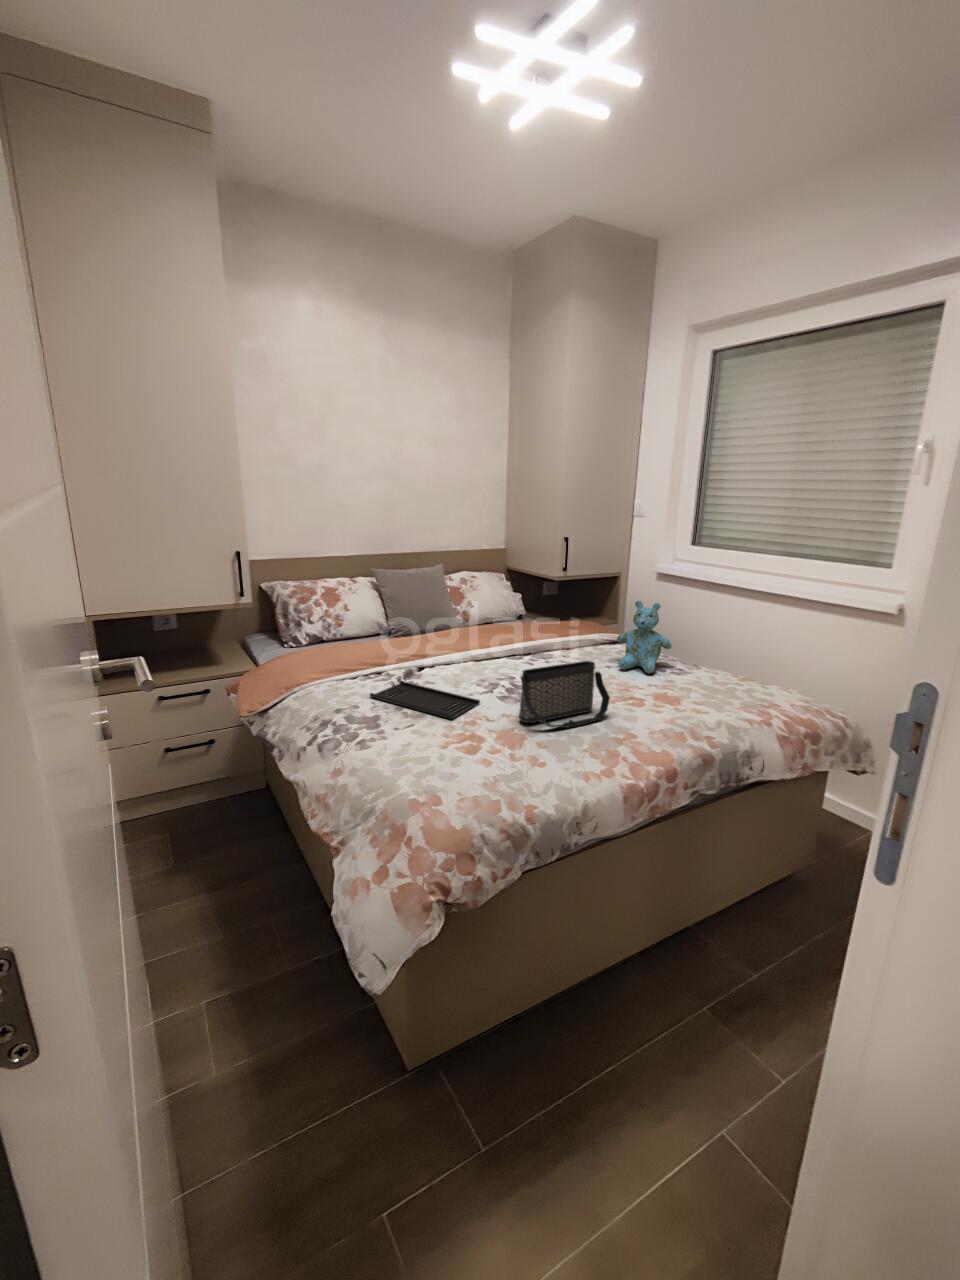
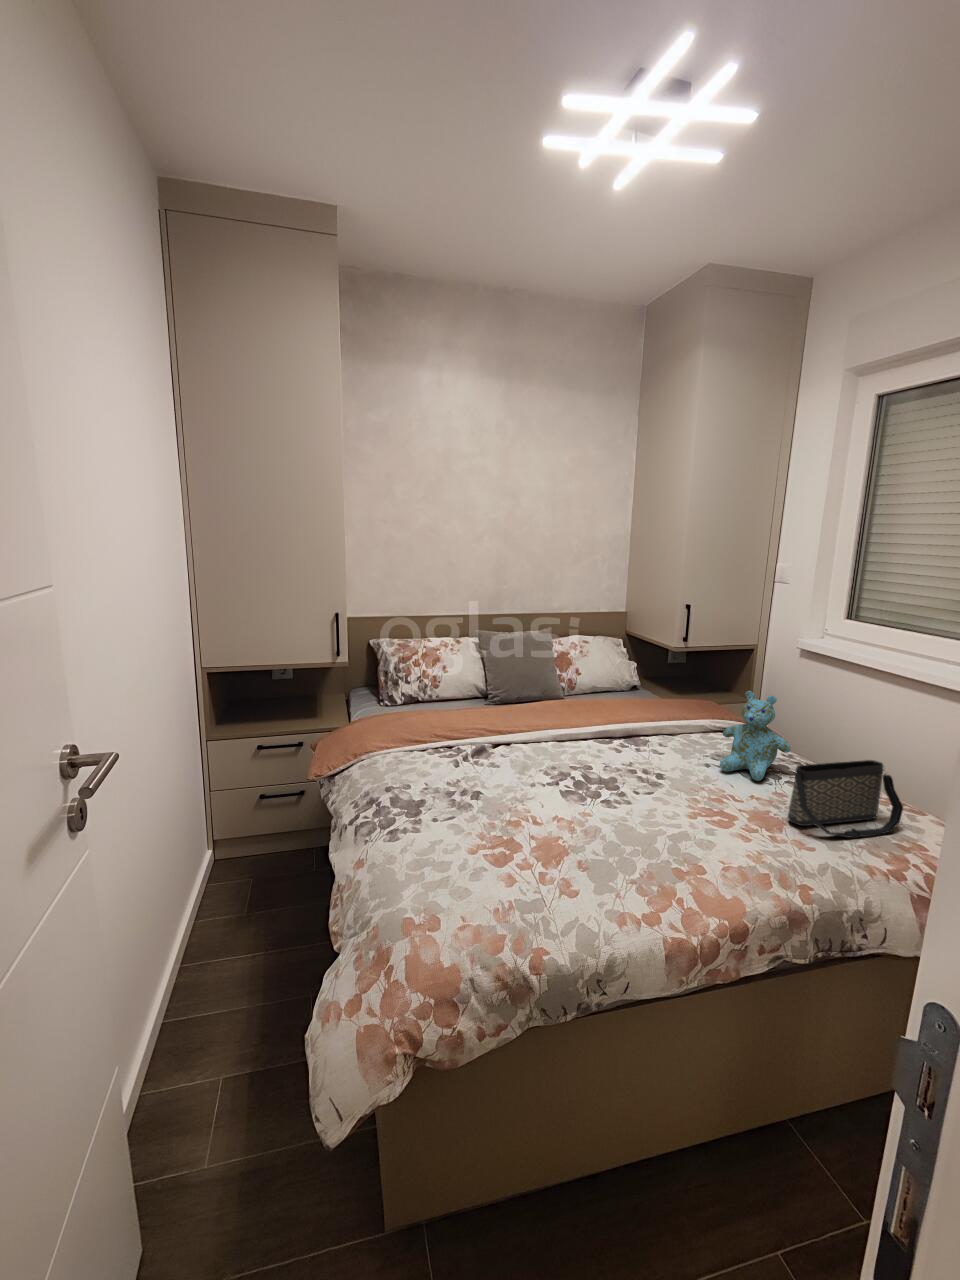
handbag: present [519,661,610,728] -> present [788,760,903,838]
tray: present [370,681,480,719] -> none [426,760,537,817]

